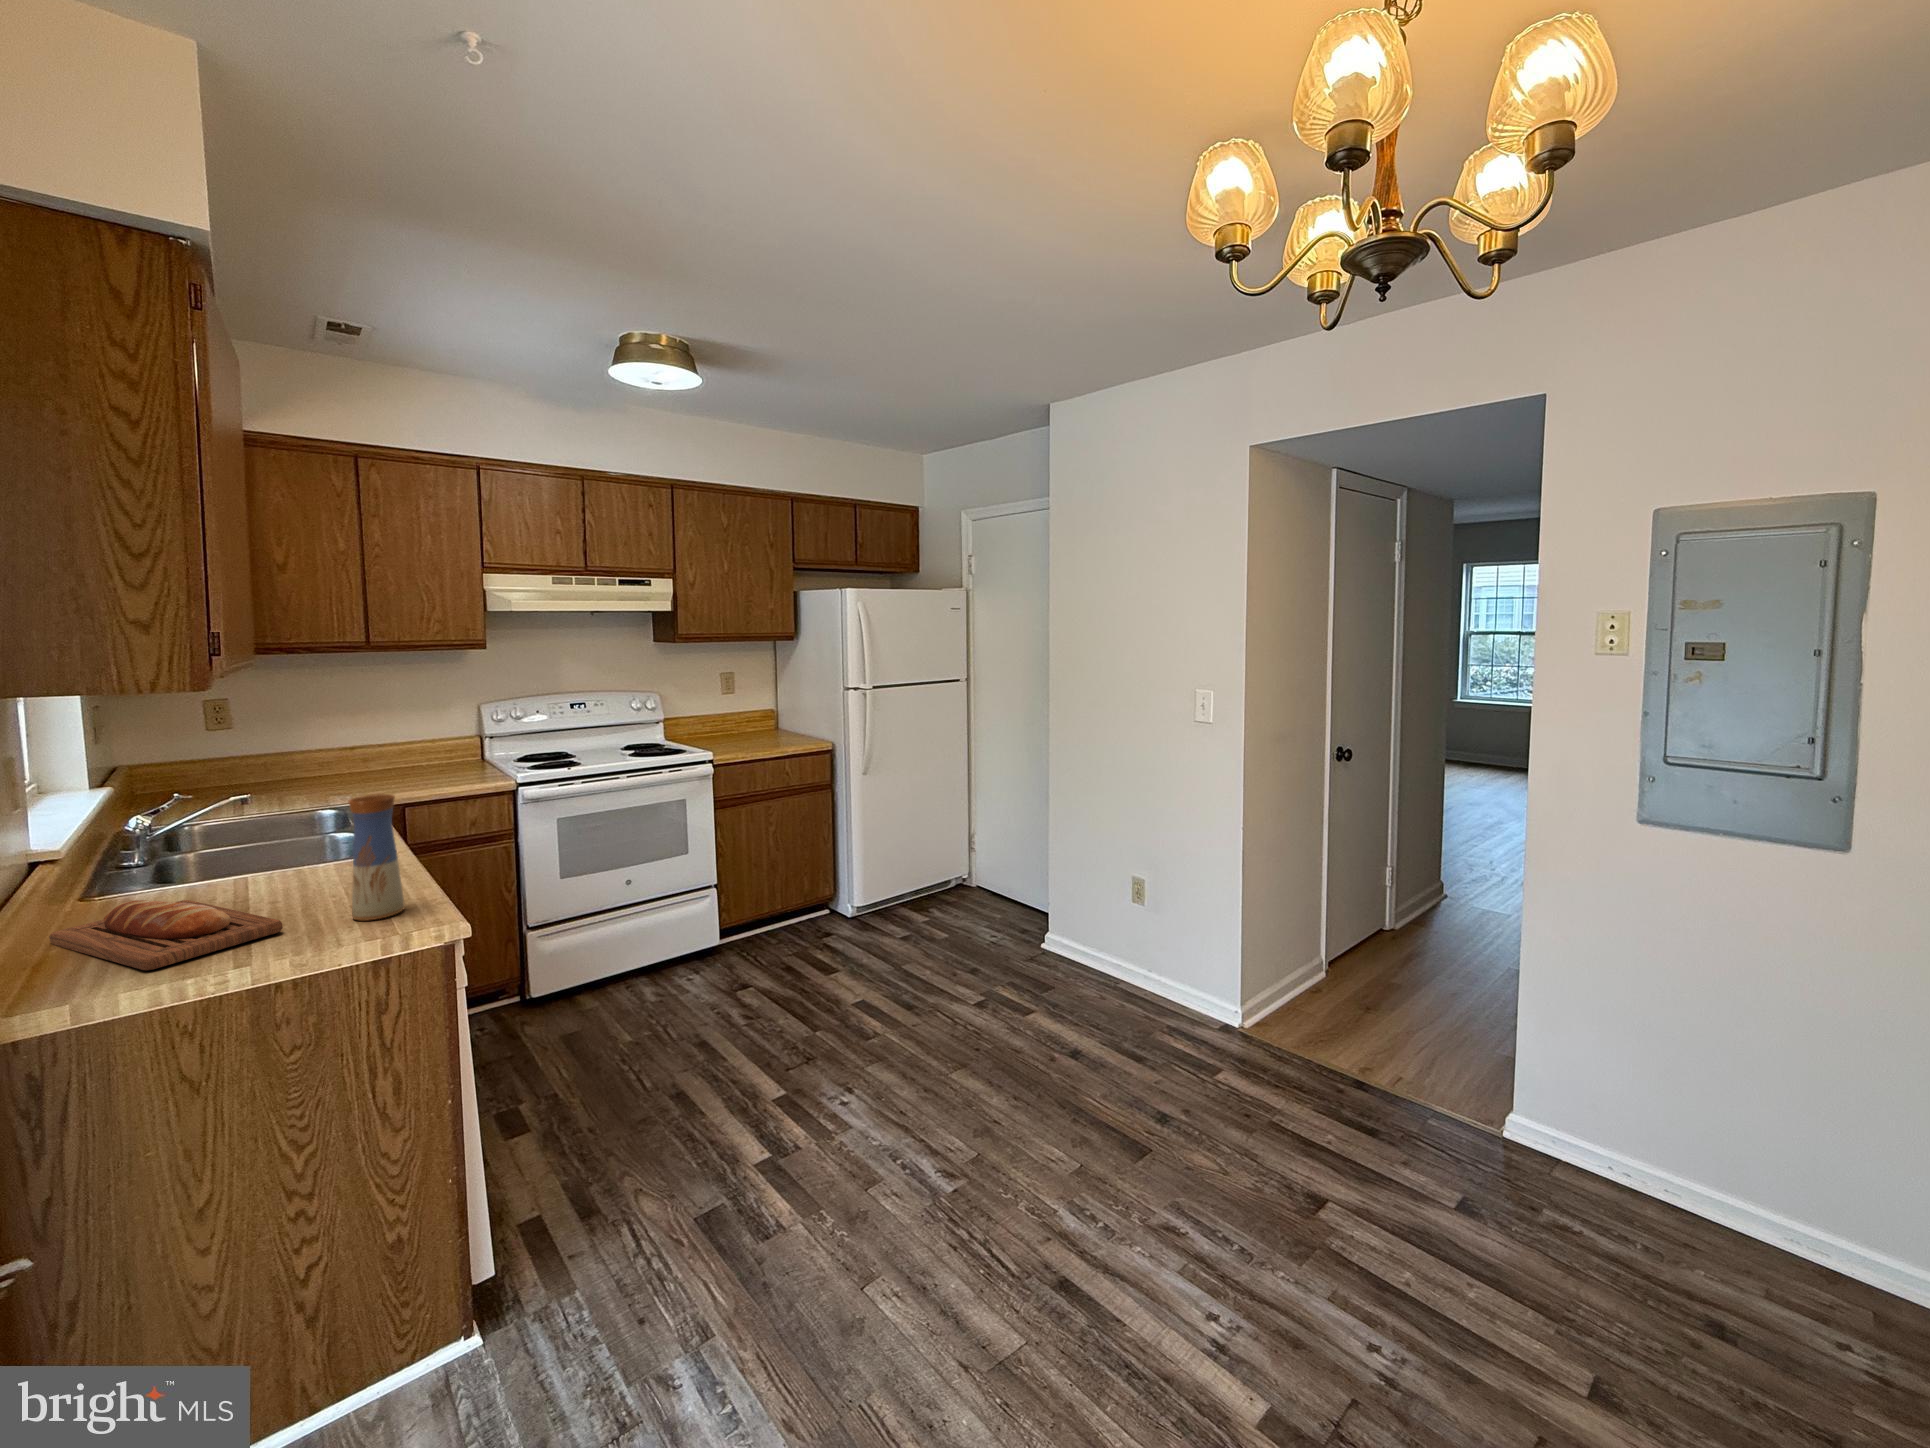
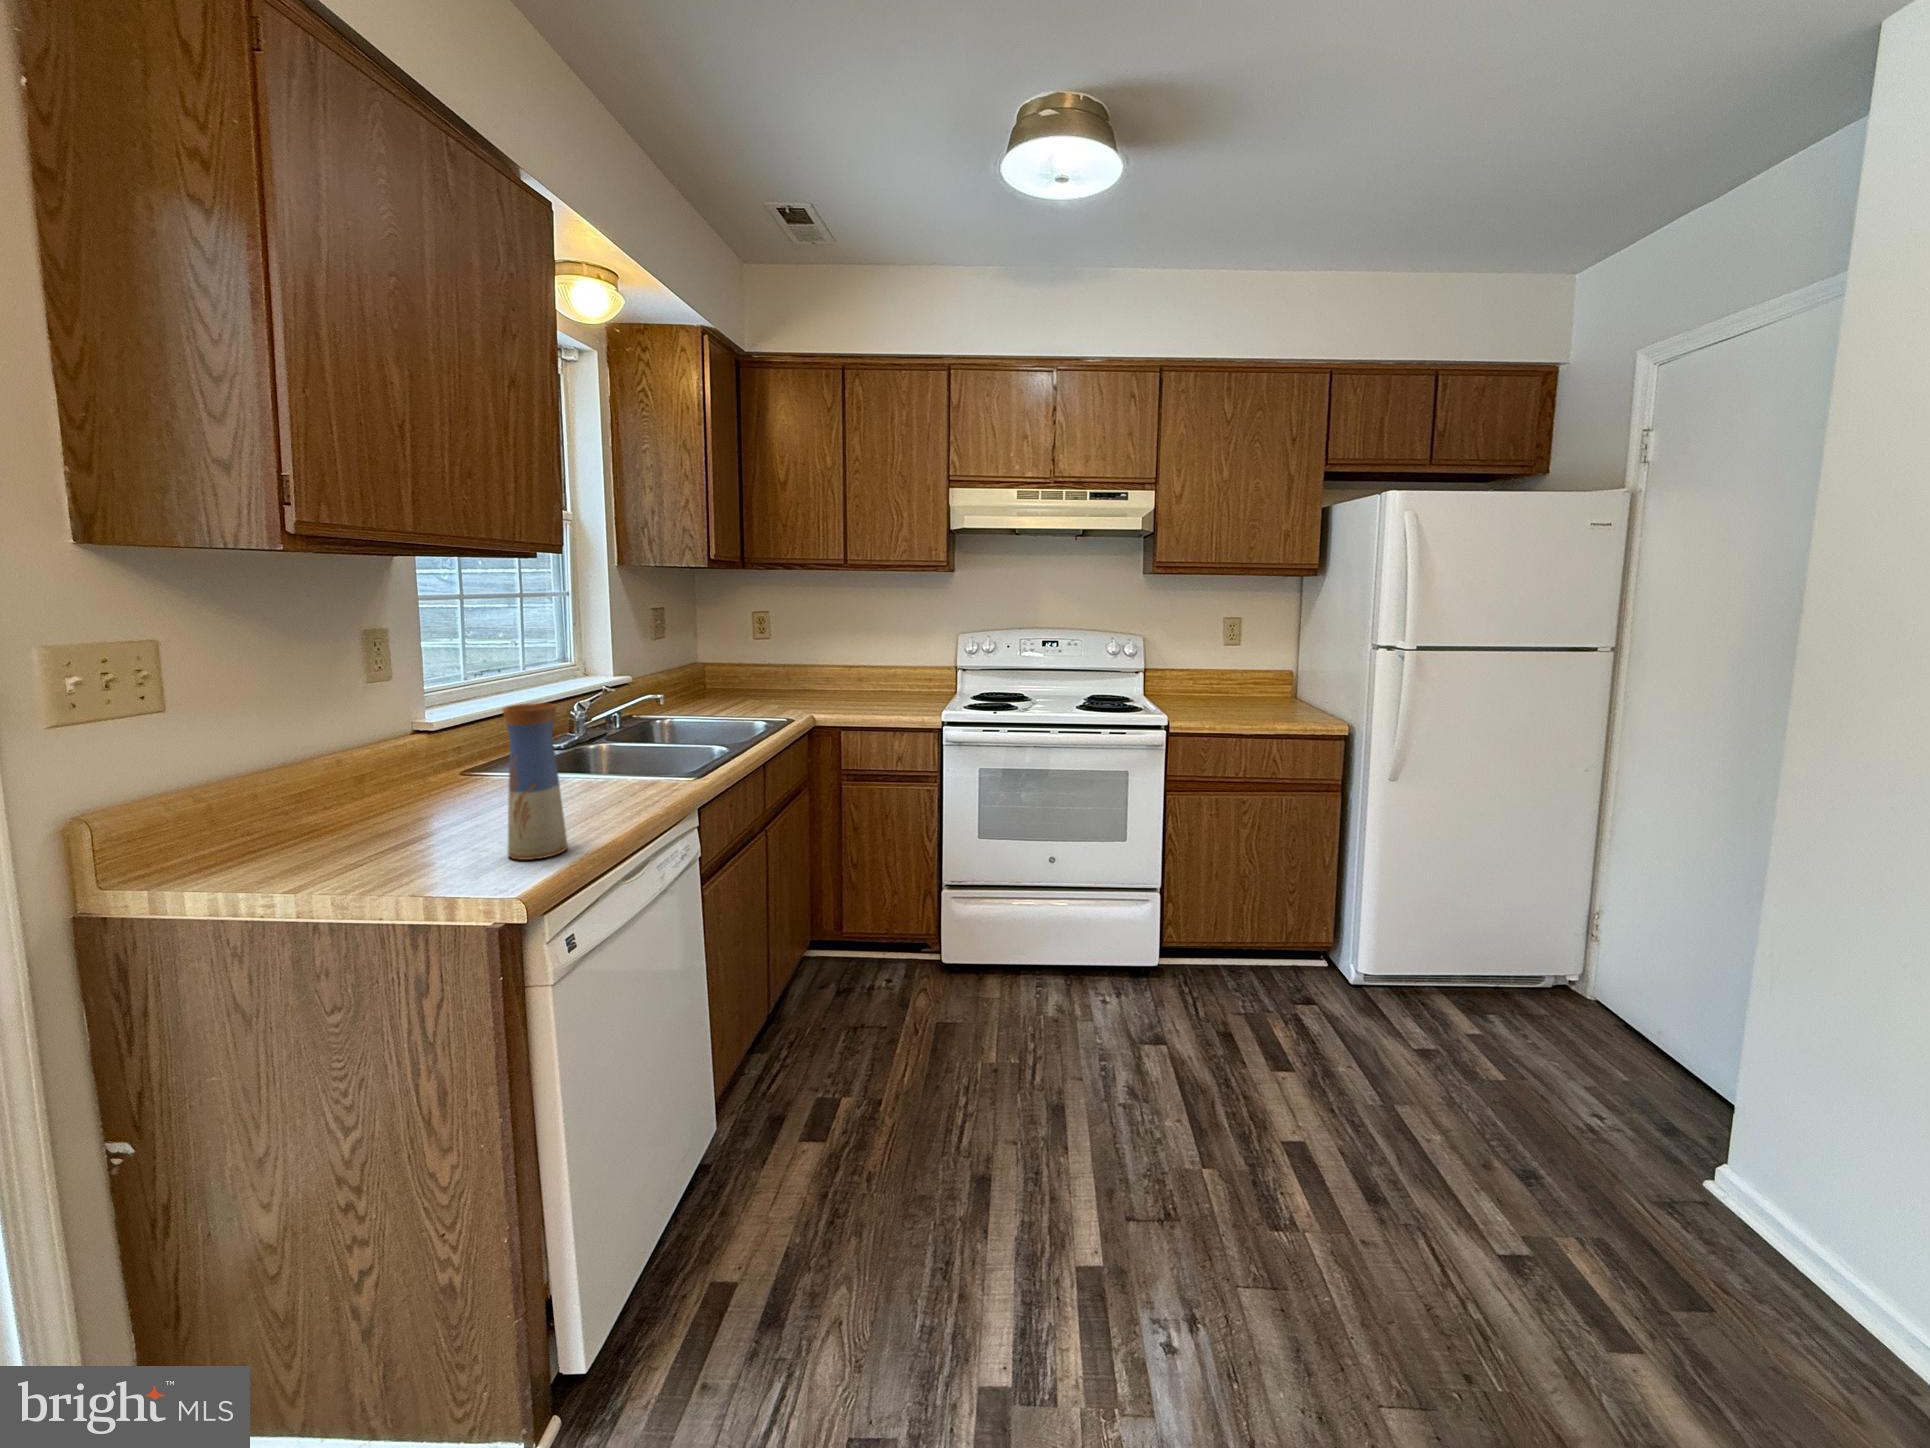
bread loaf: present [49,900,283,970] -> none [298,782,484,863]

